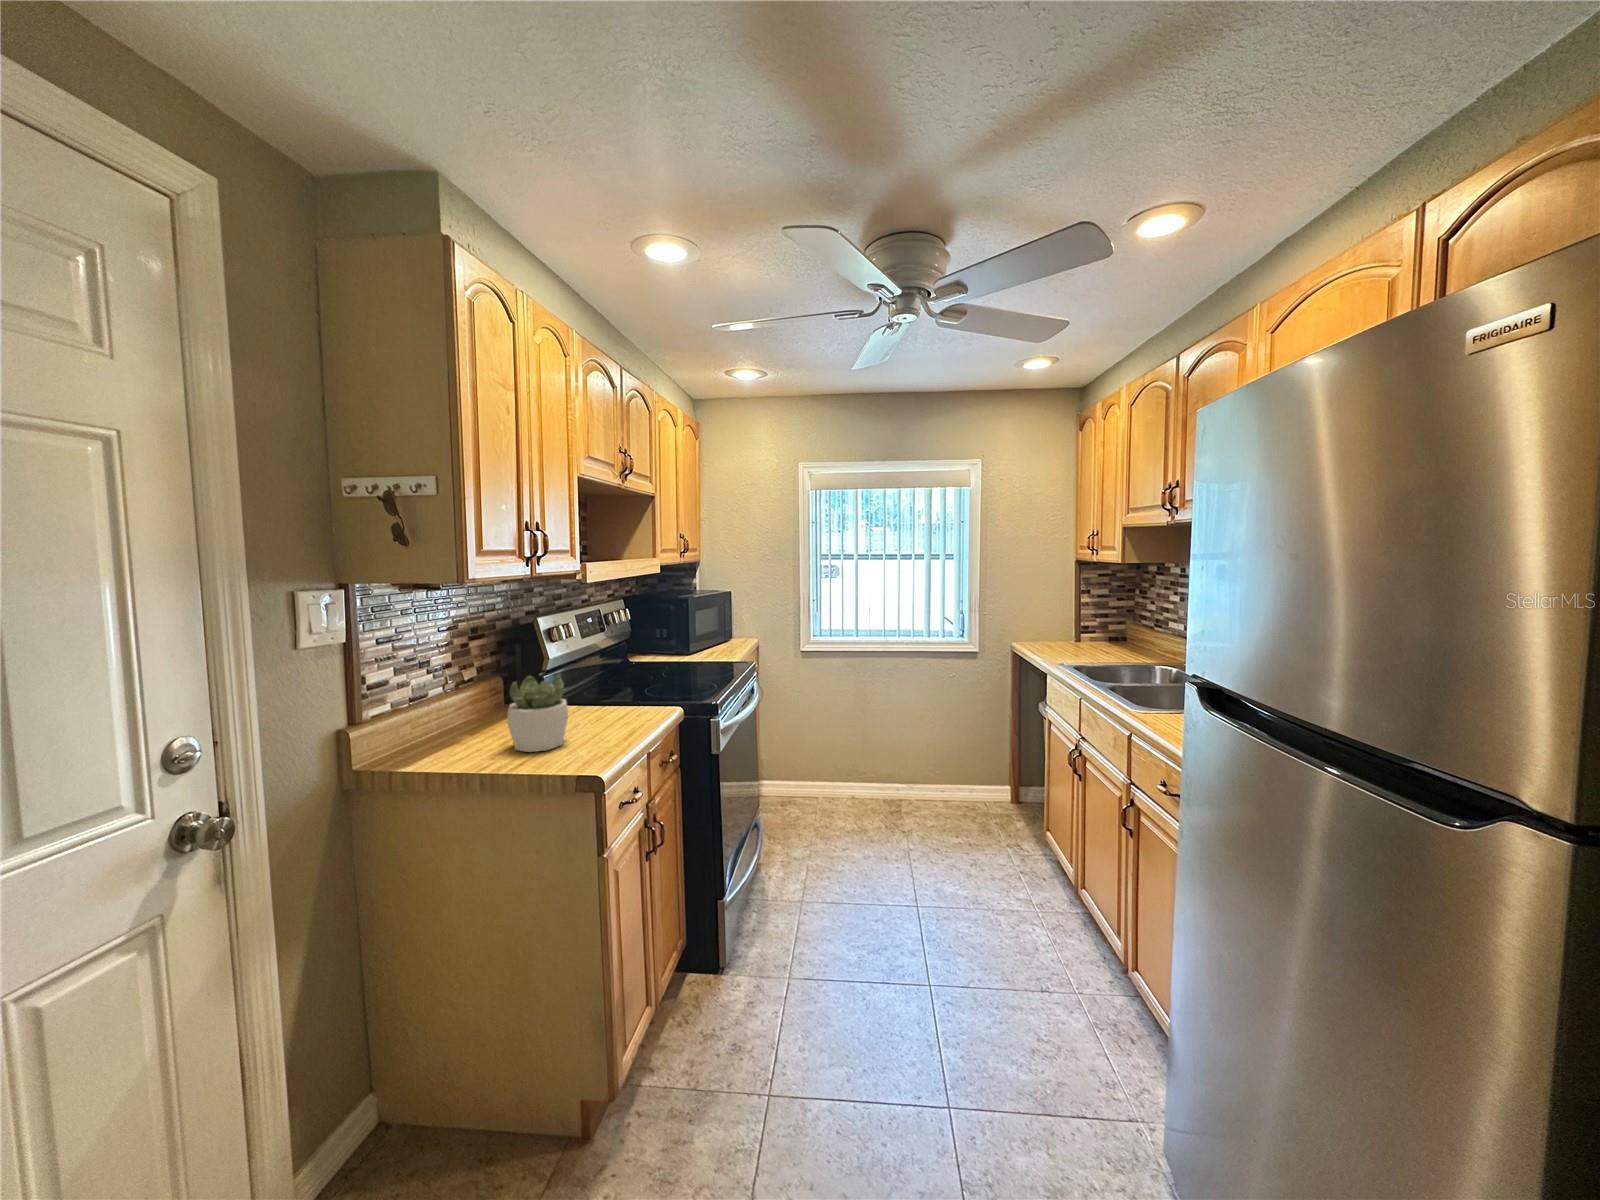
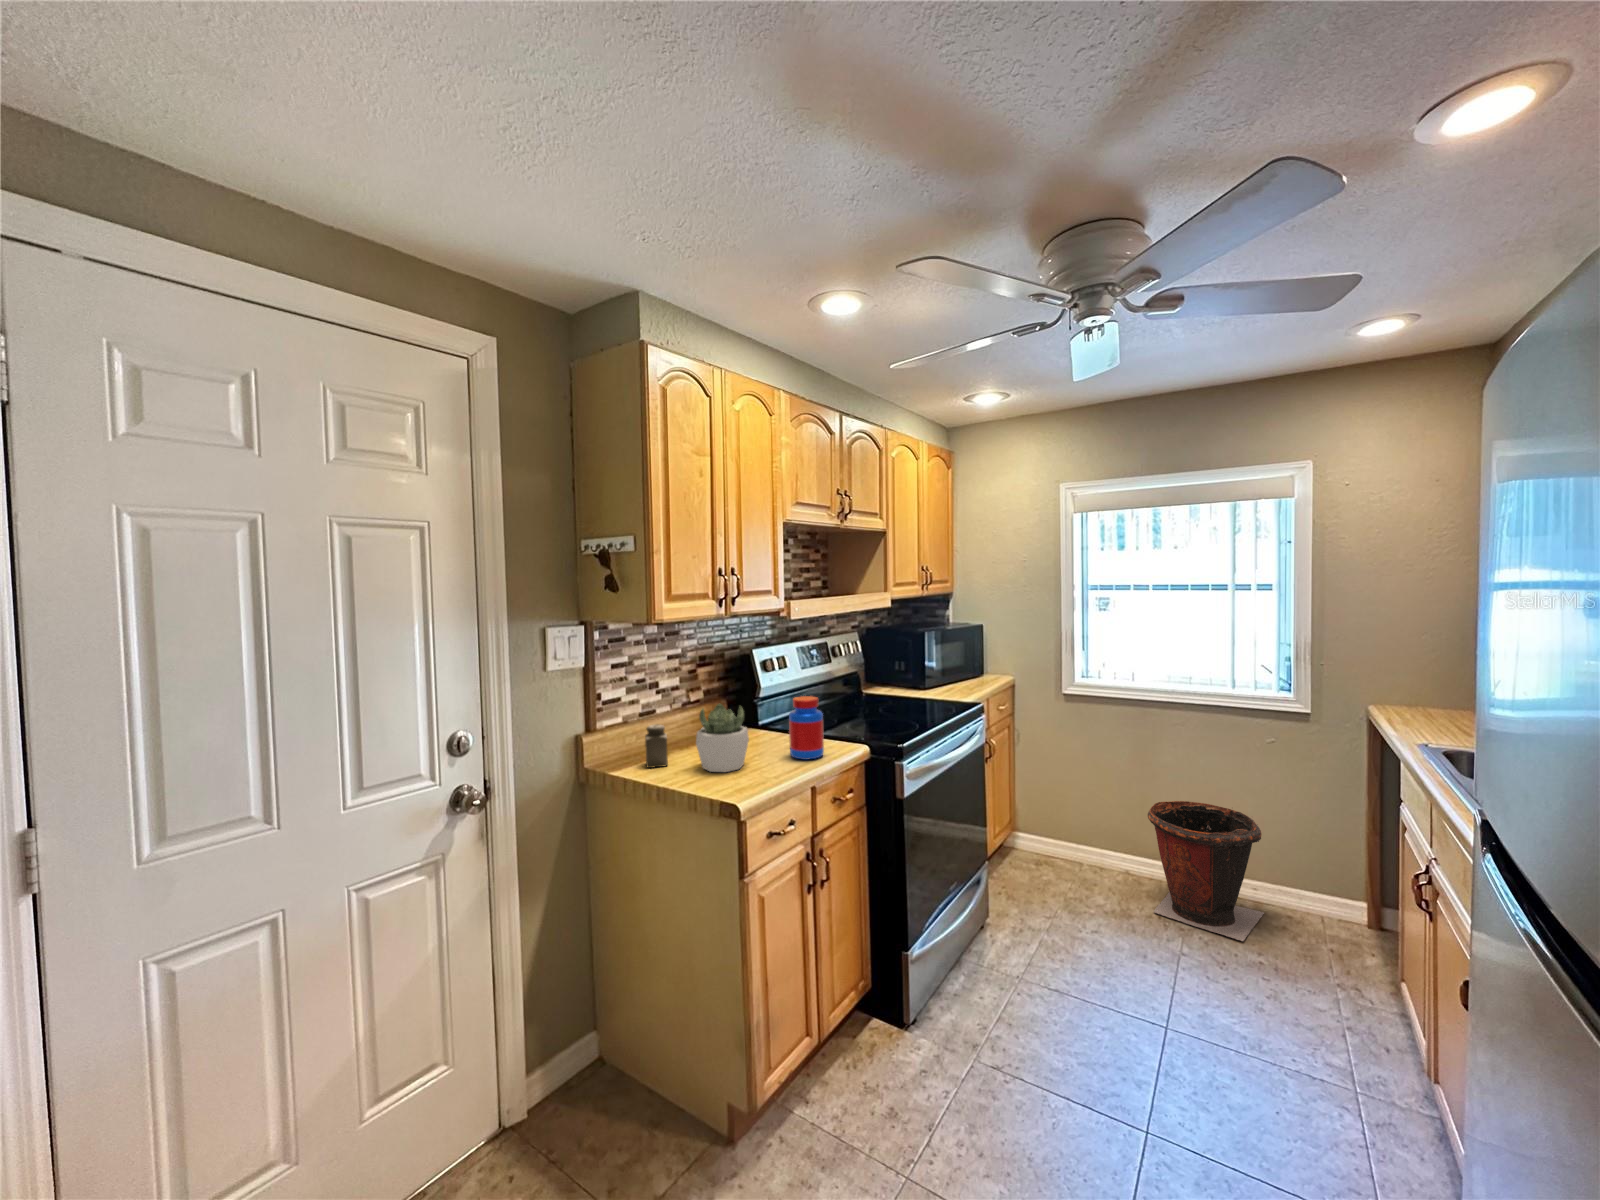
jar: none [607,661,645,727] -> present [789,696,824,760]
salt shaker: none [431,707,466,760] -> present [645,724,668,768]
waste bin: none [874,729,952,828] -> present [1148,801,1264,941]

